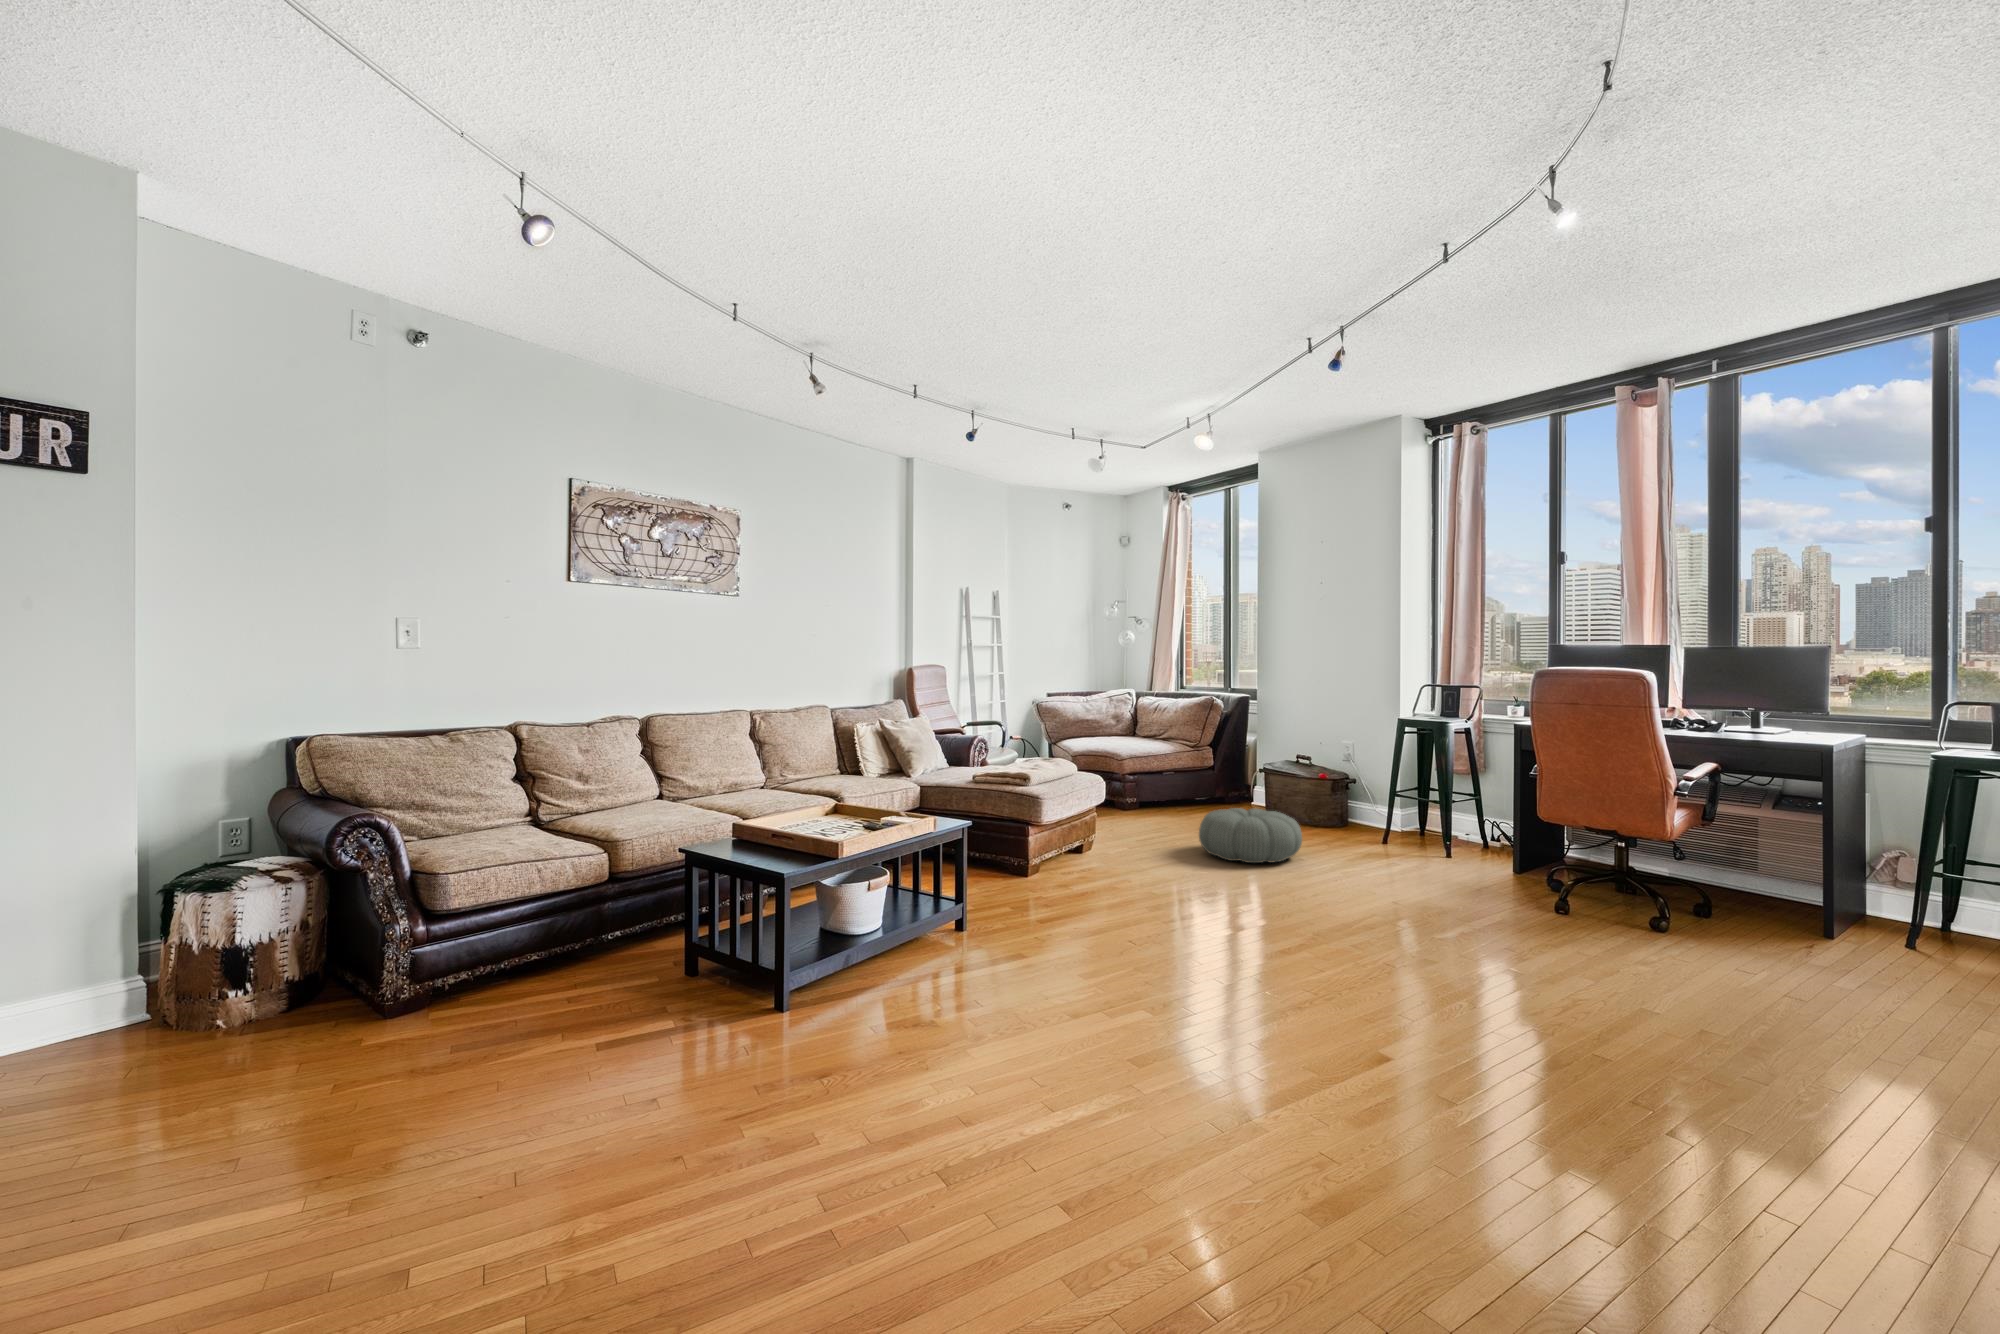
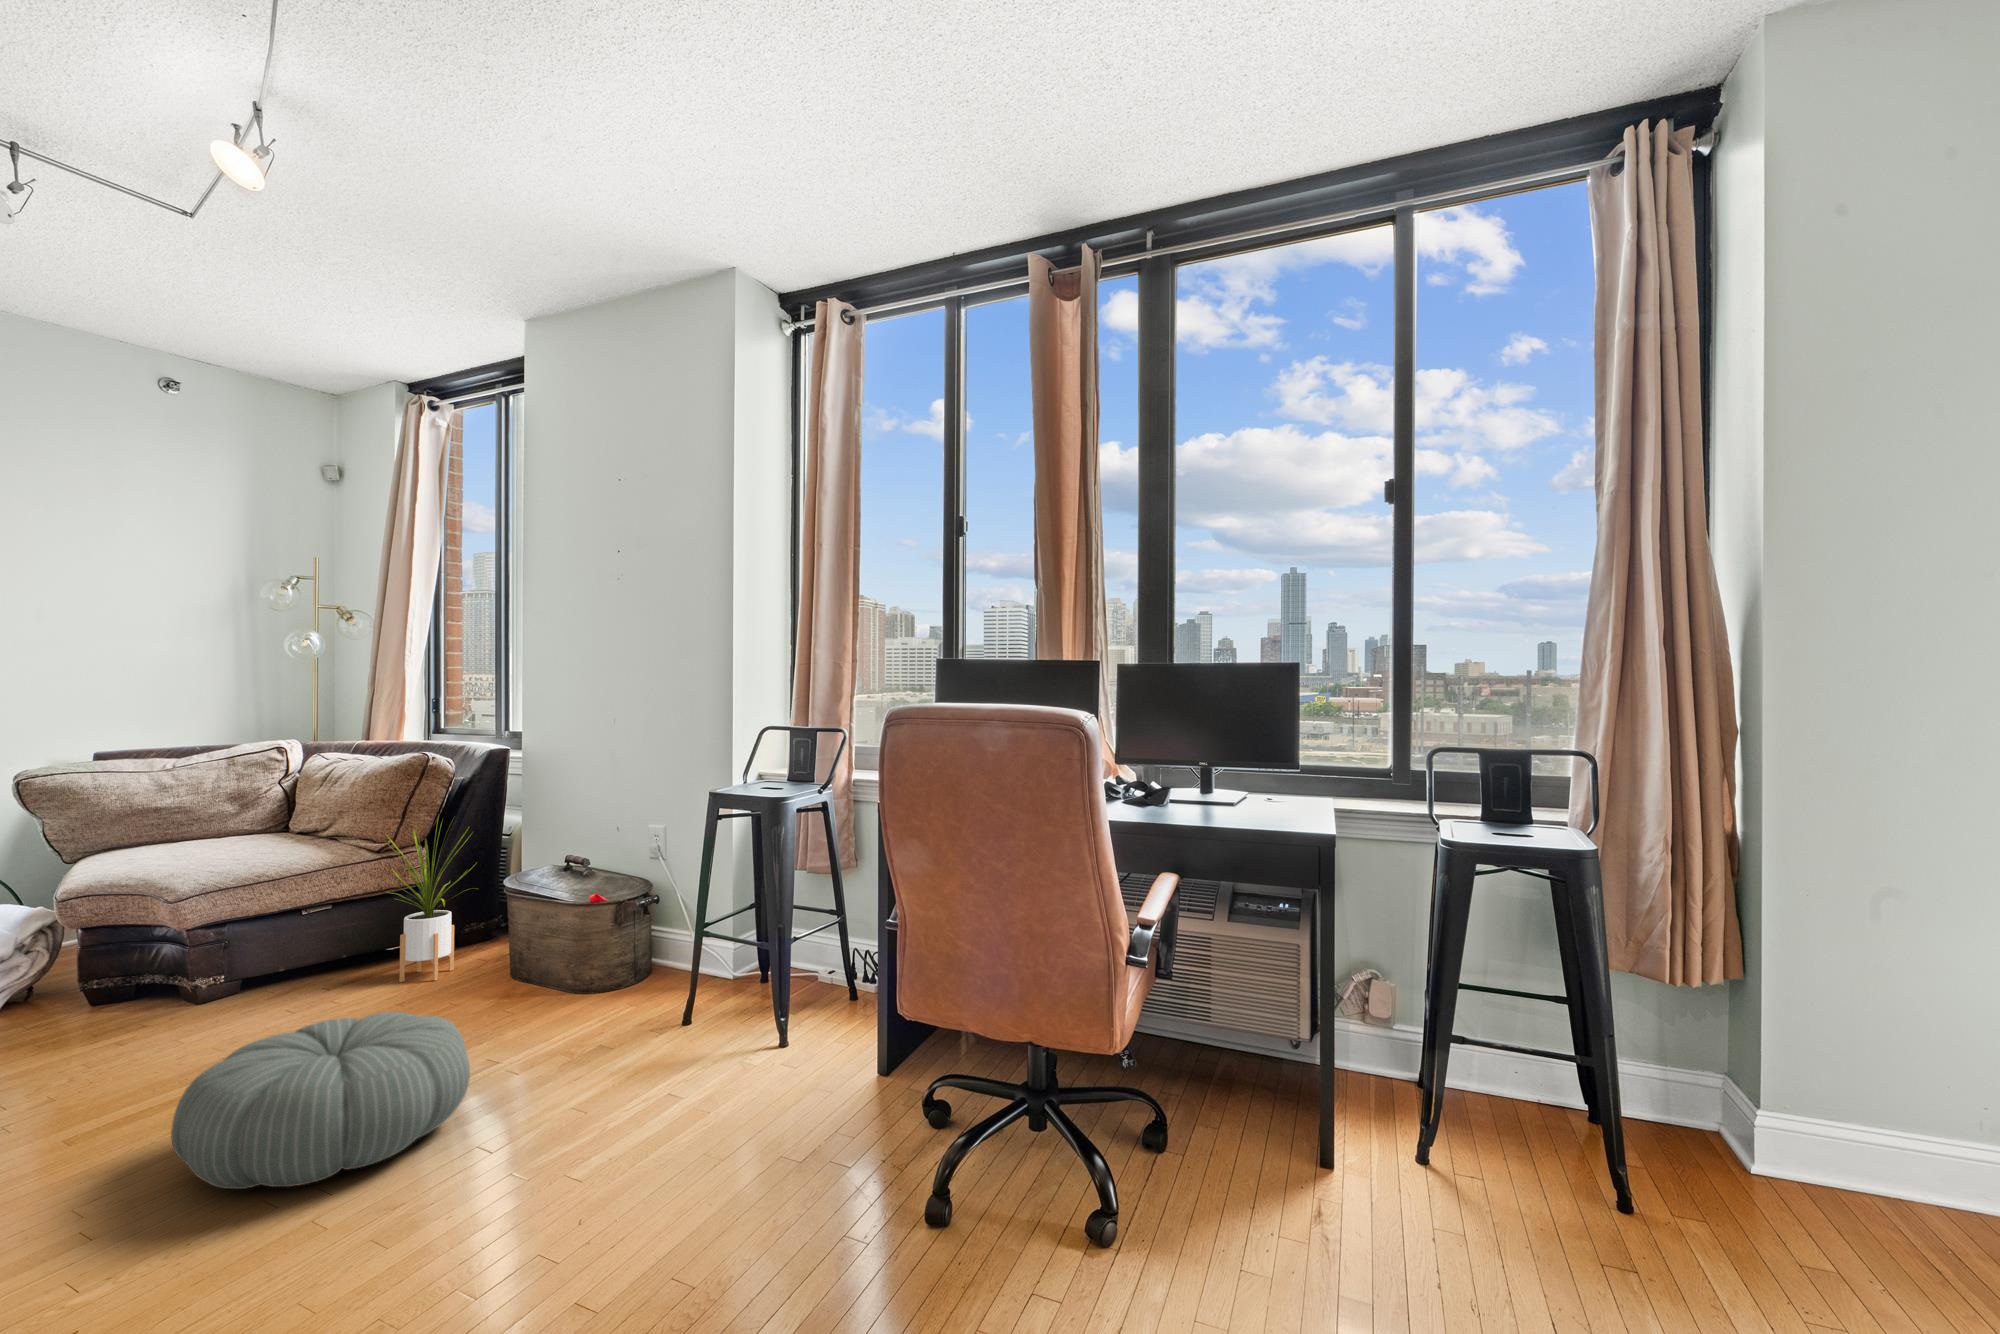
house plant: none [1201,730,1247,815] -> present [383,816,475,982]

